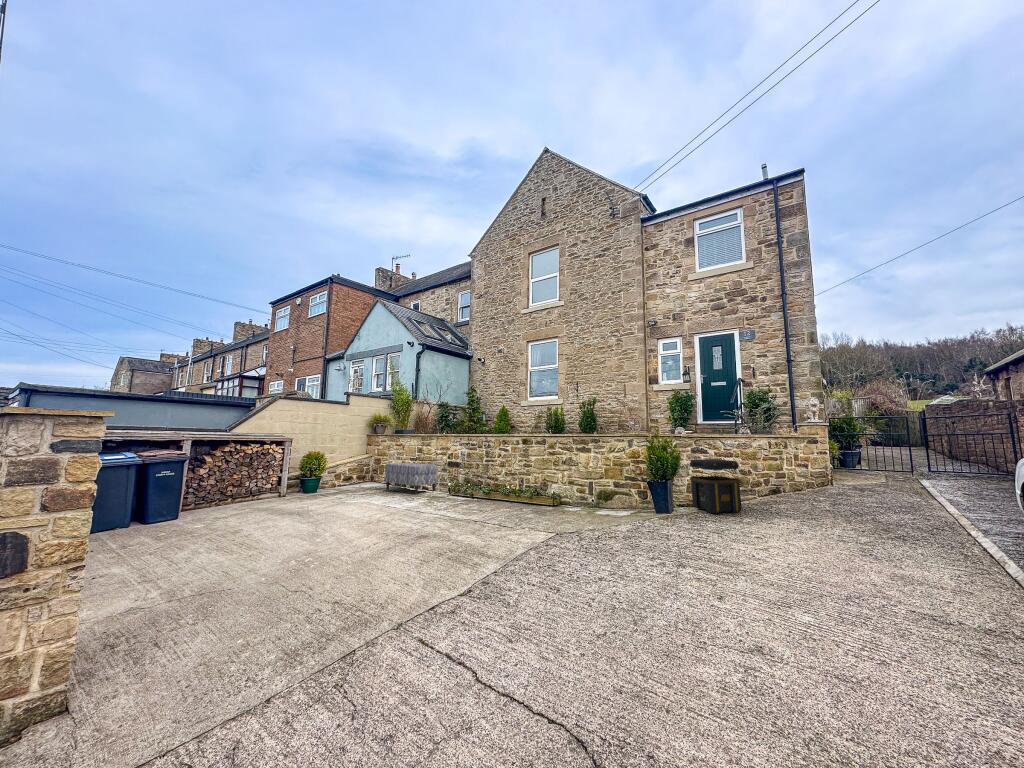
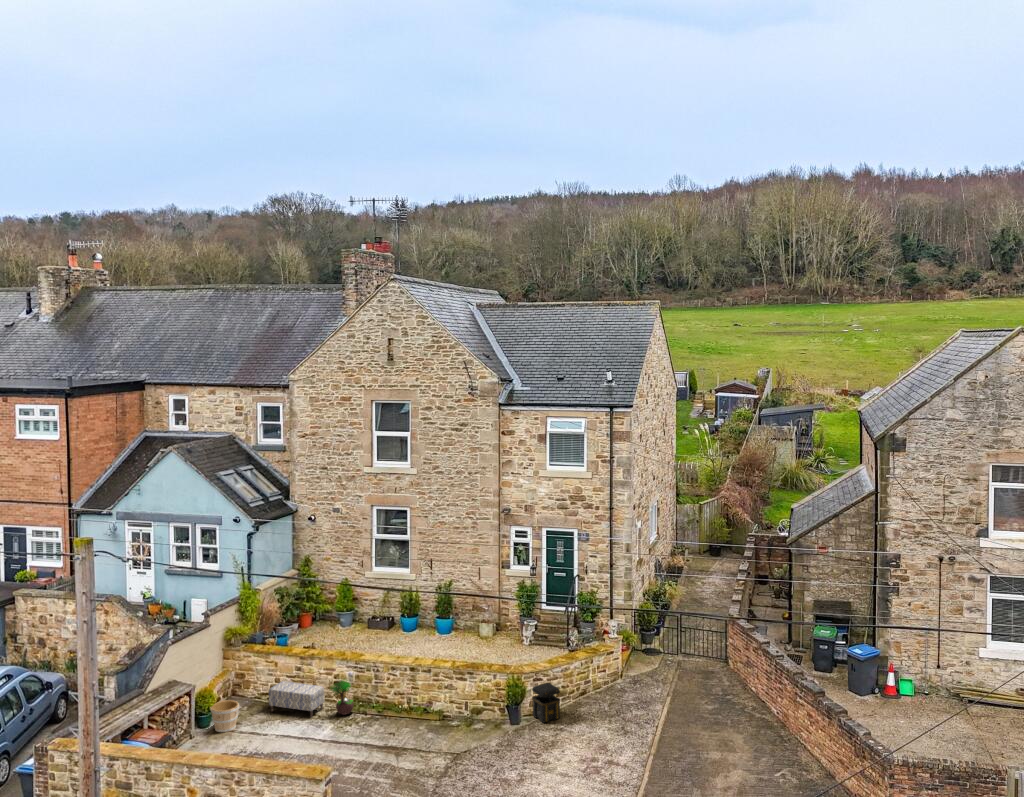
potted tree: none [432,447,463,494] -> present [331,680,354,715]
wooden bucket: none [316,468,349,497] -> present [211,700,239,732]

